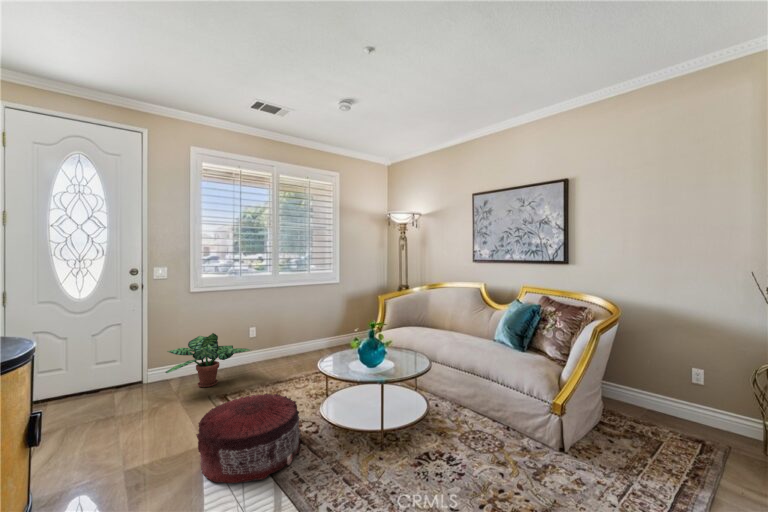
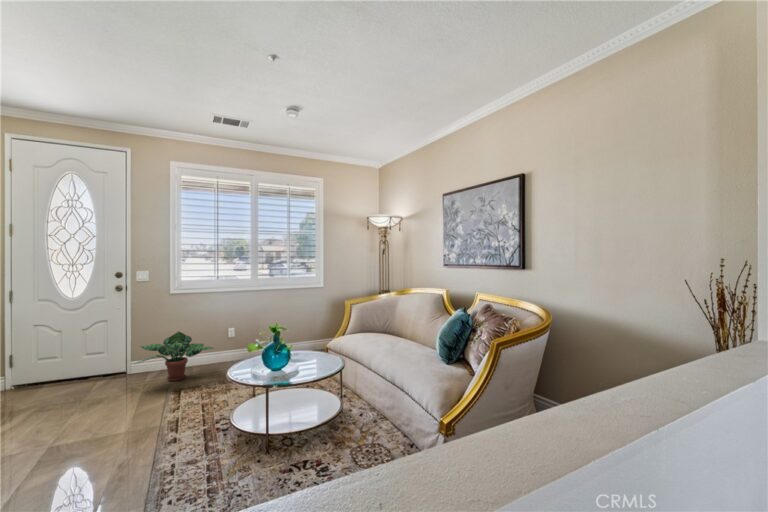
pouf: present [196,393,303,483] -> none [97,390,204,471]

